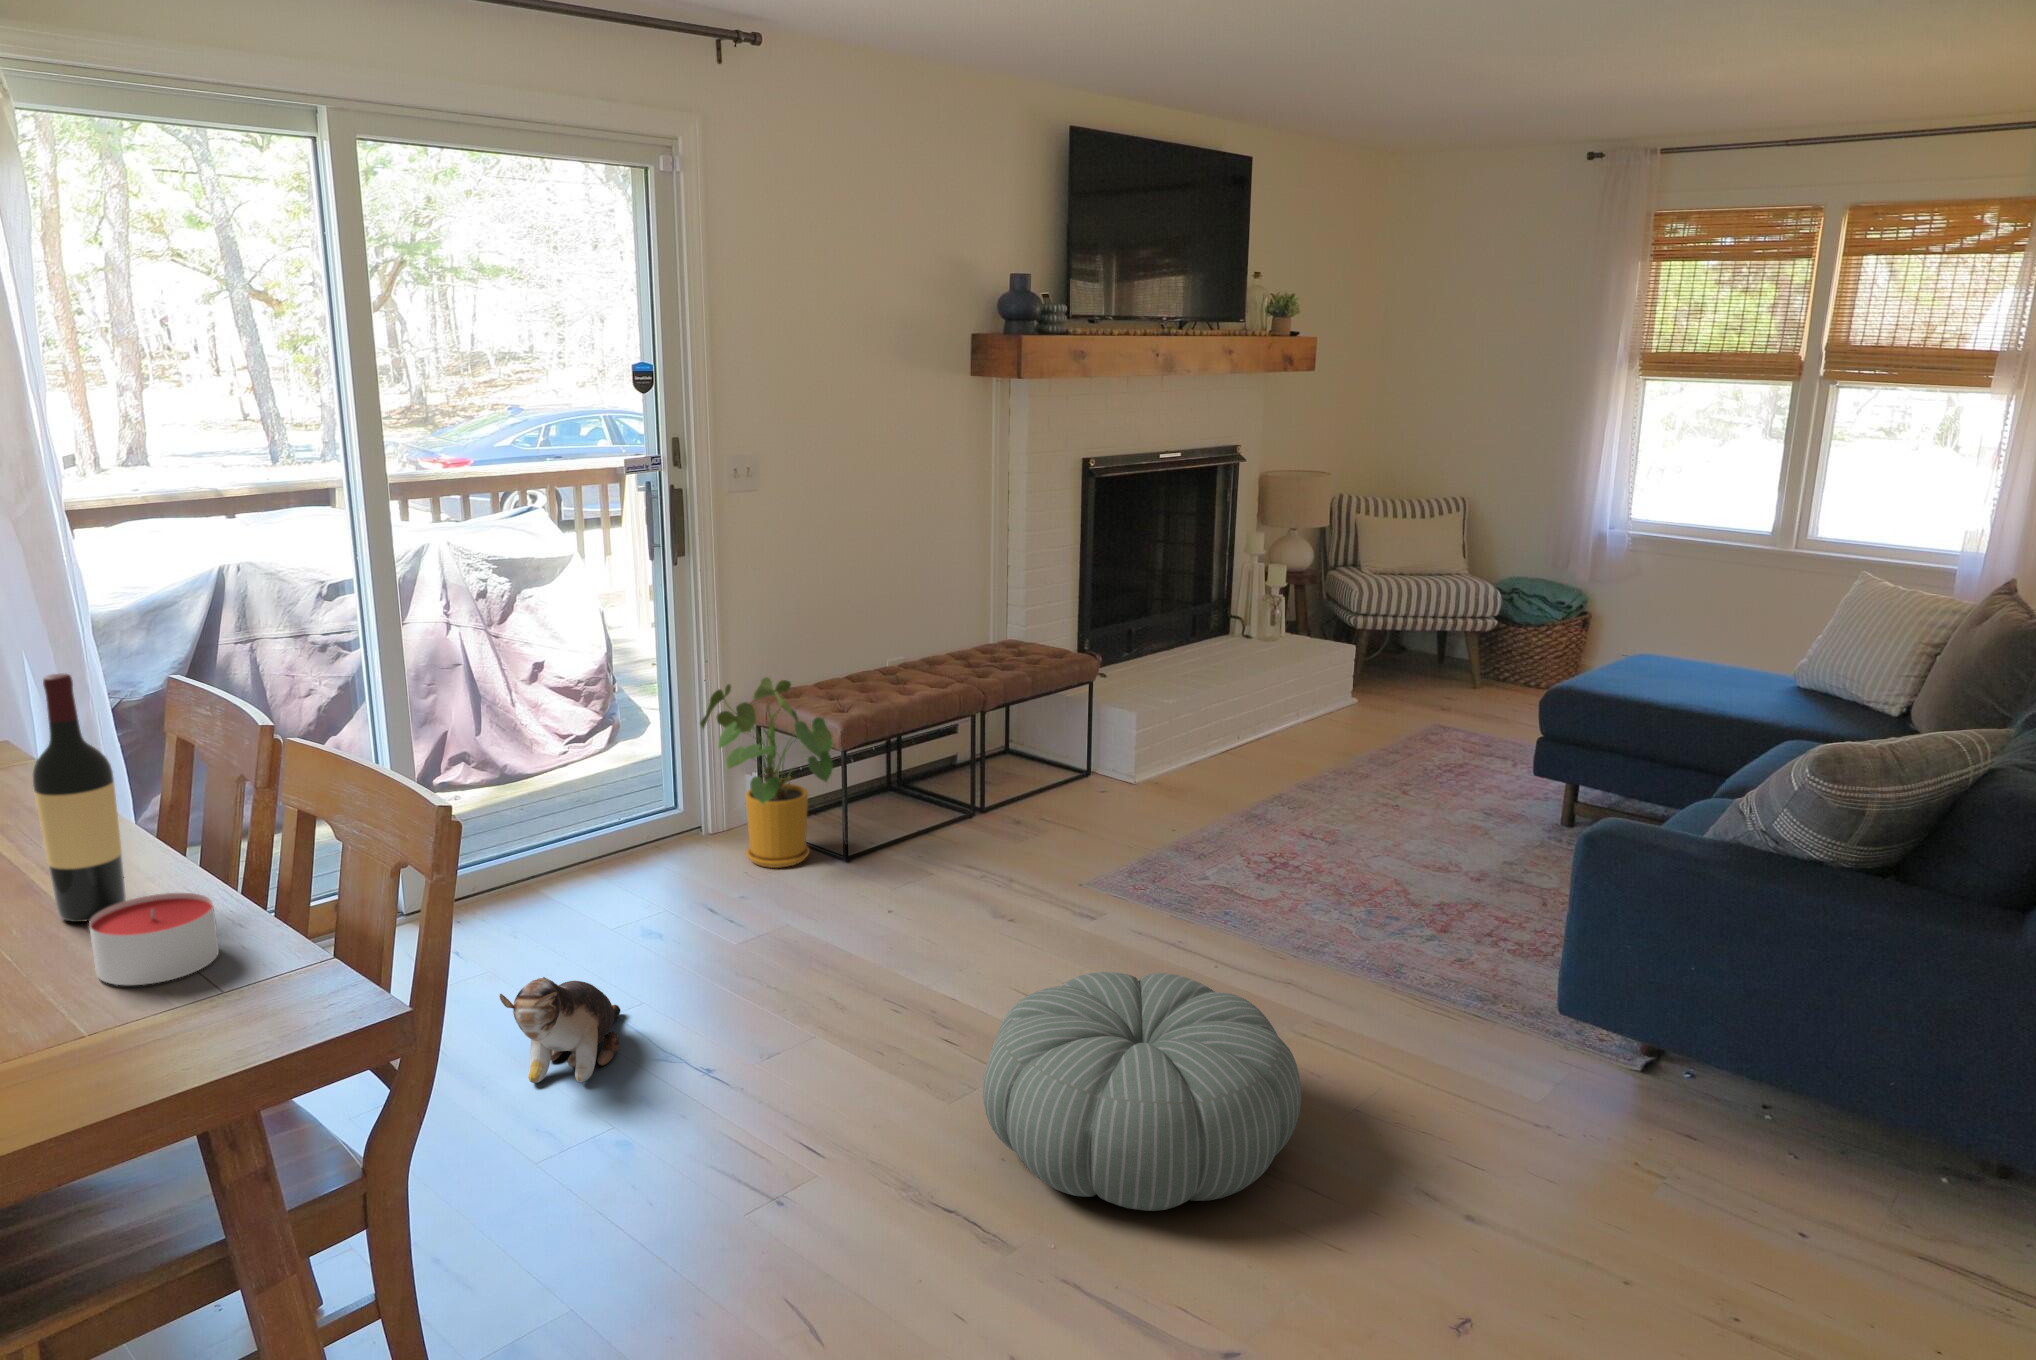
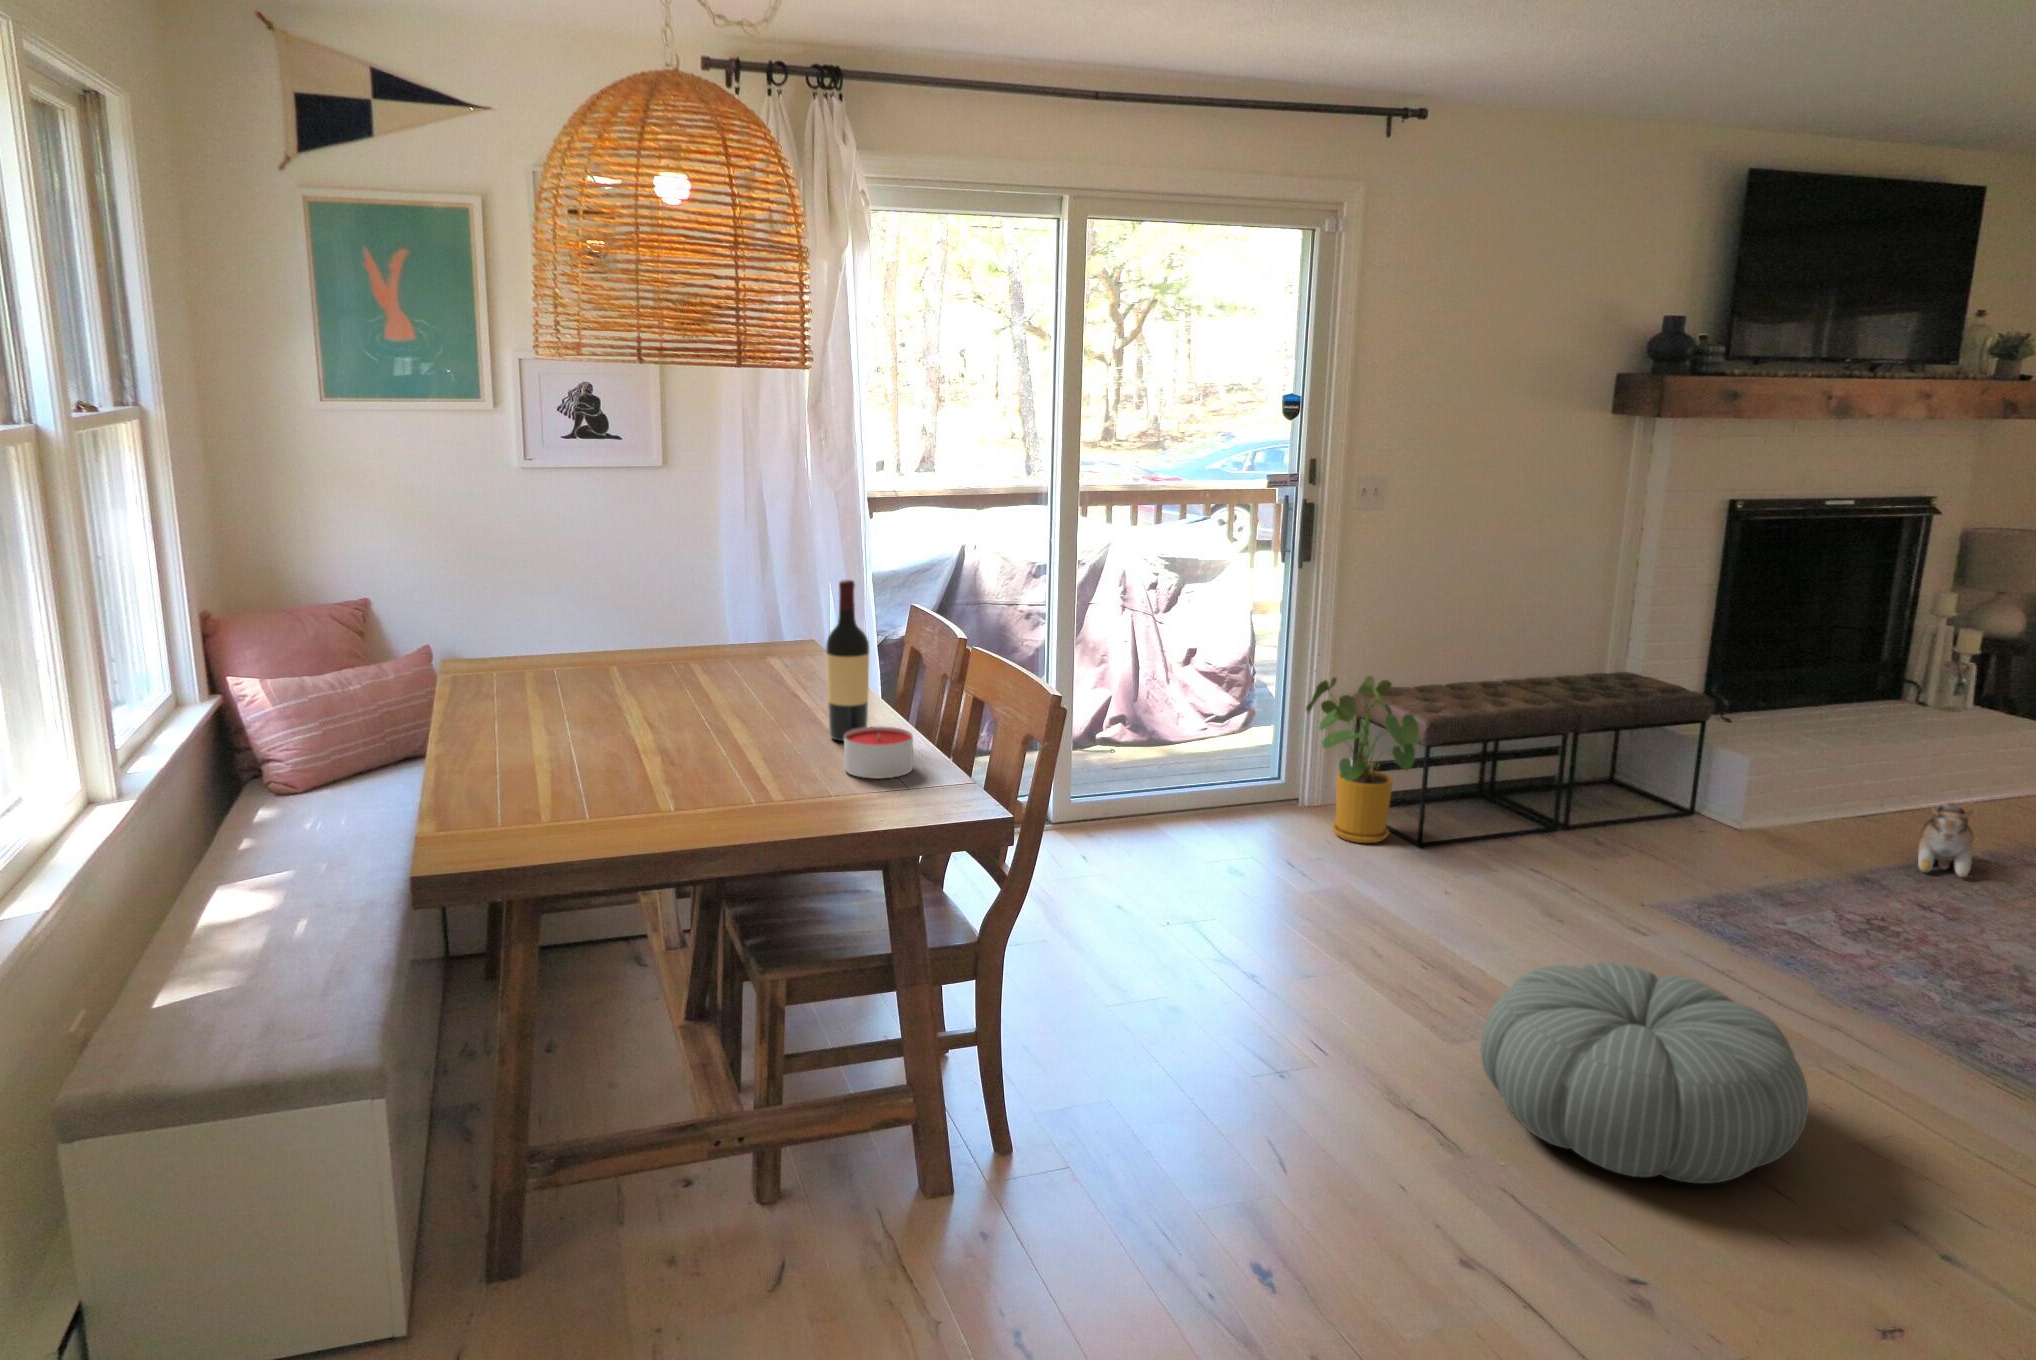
plush toy: present [499,977,620,1083] -> present [1918,803,1974,877]

